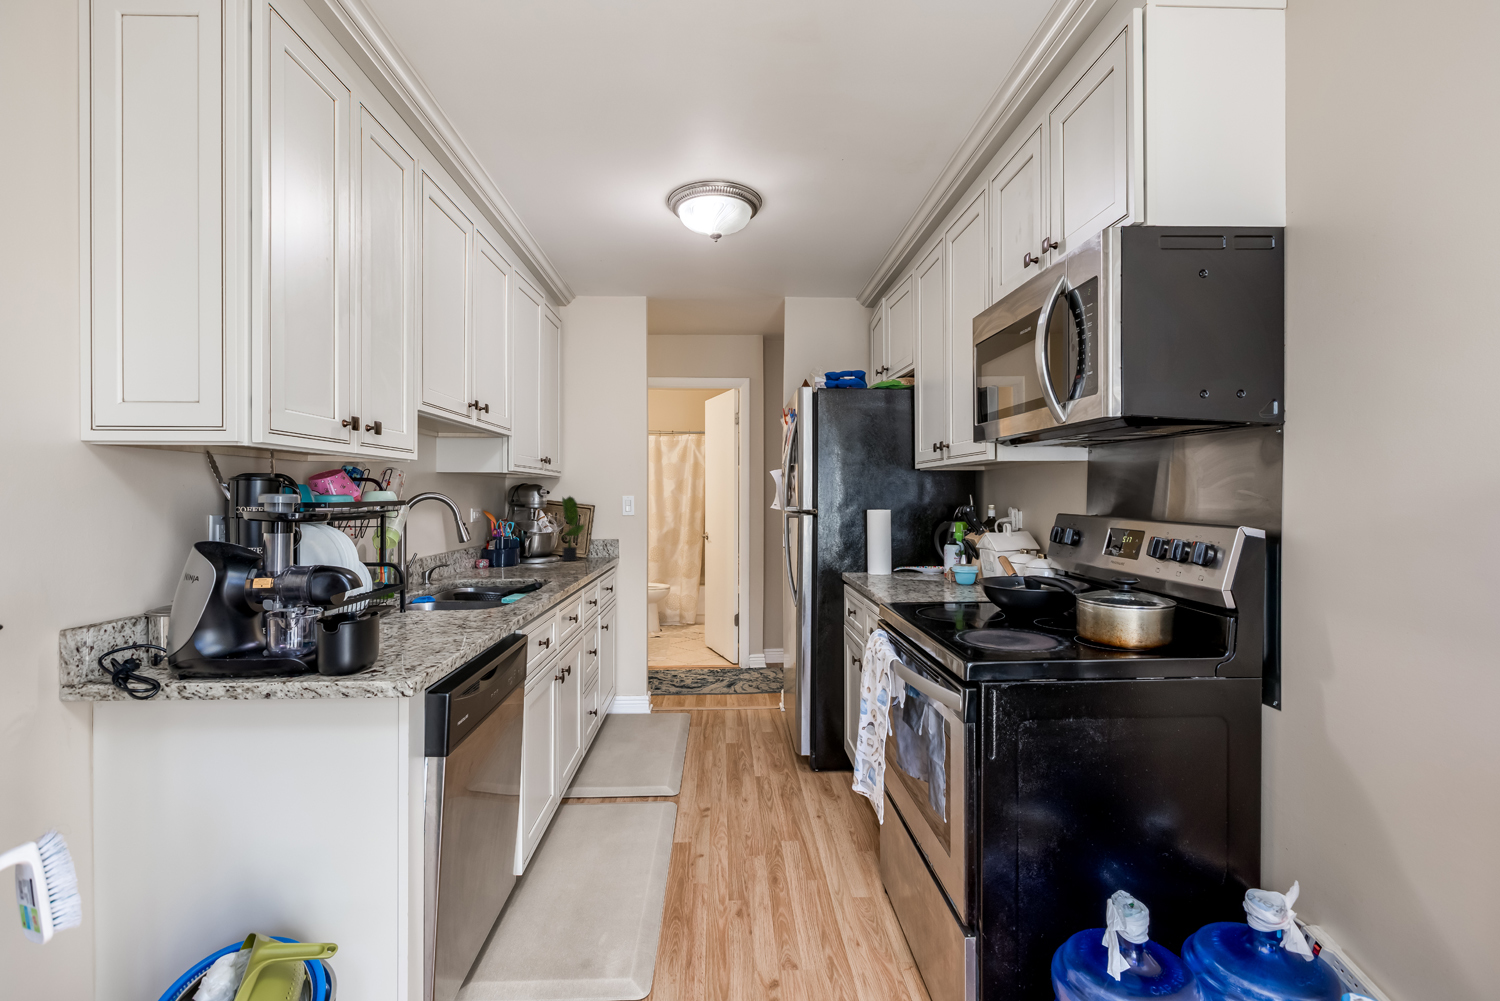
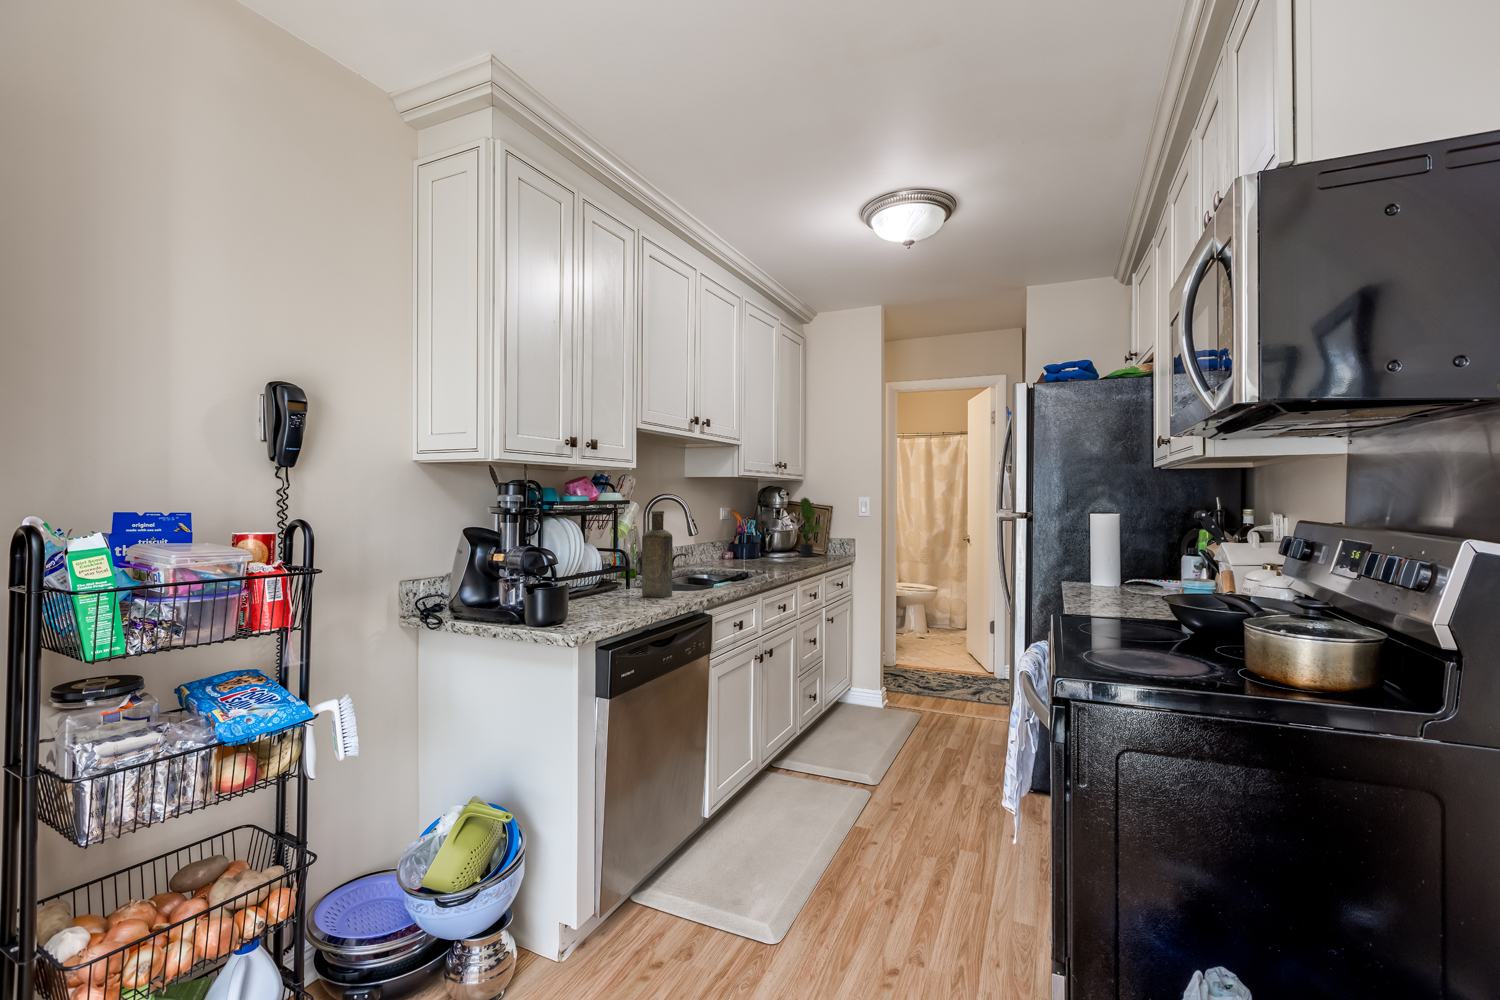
bottle: none [433,514,477,620] -> present [642,511,673,597]

